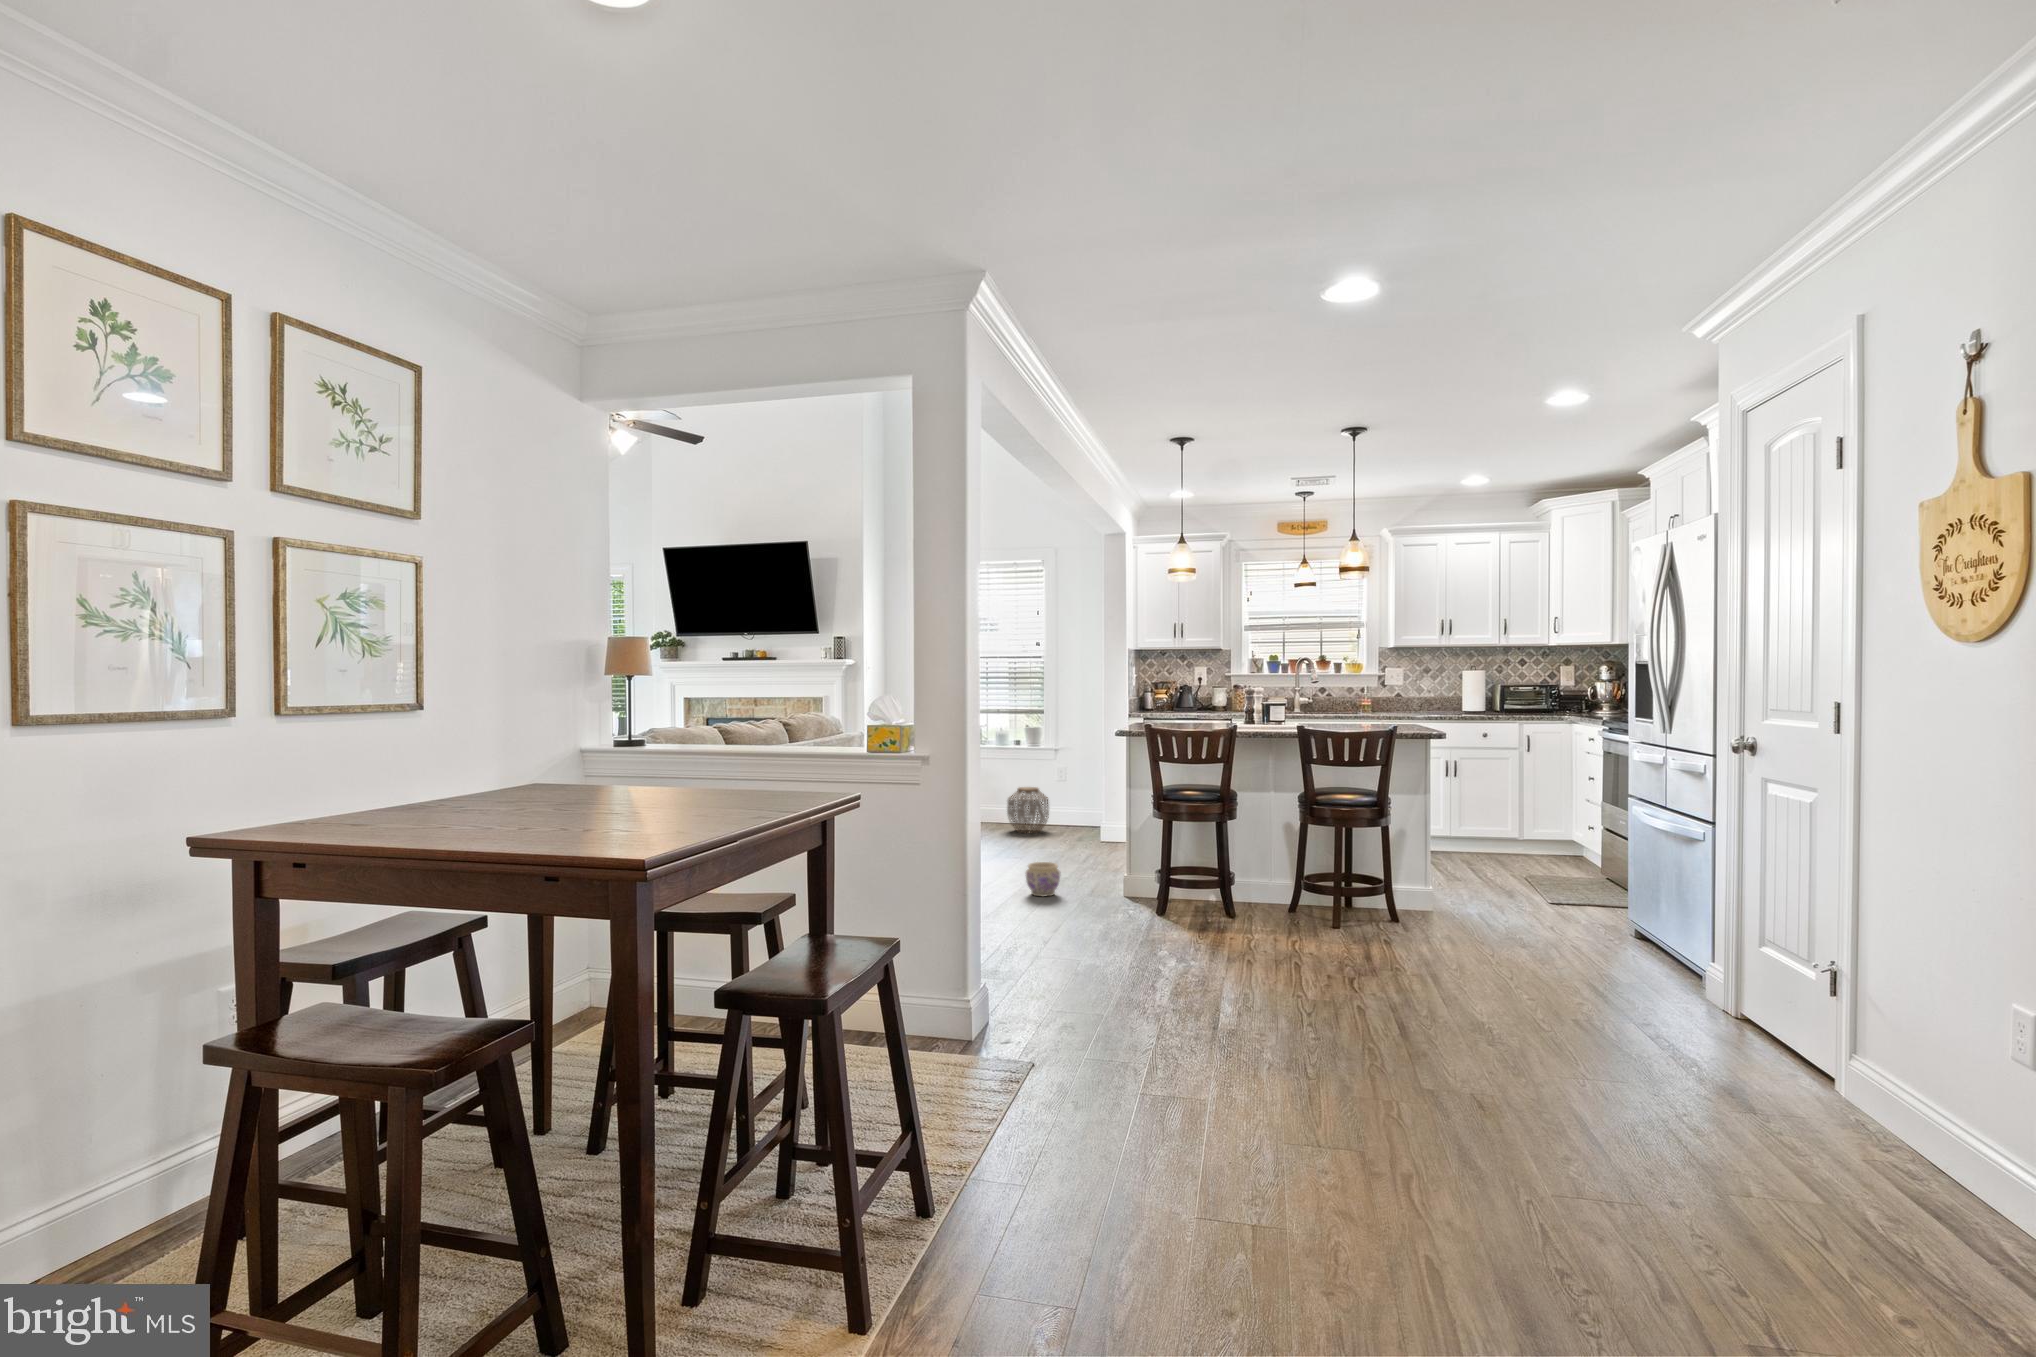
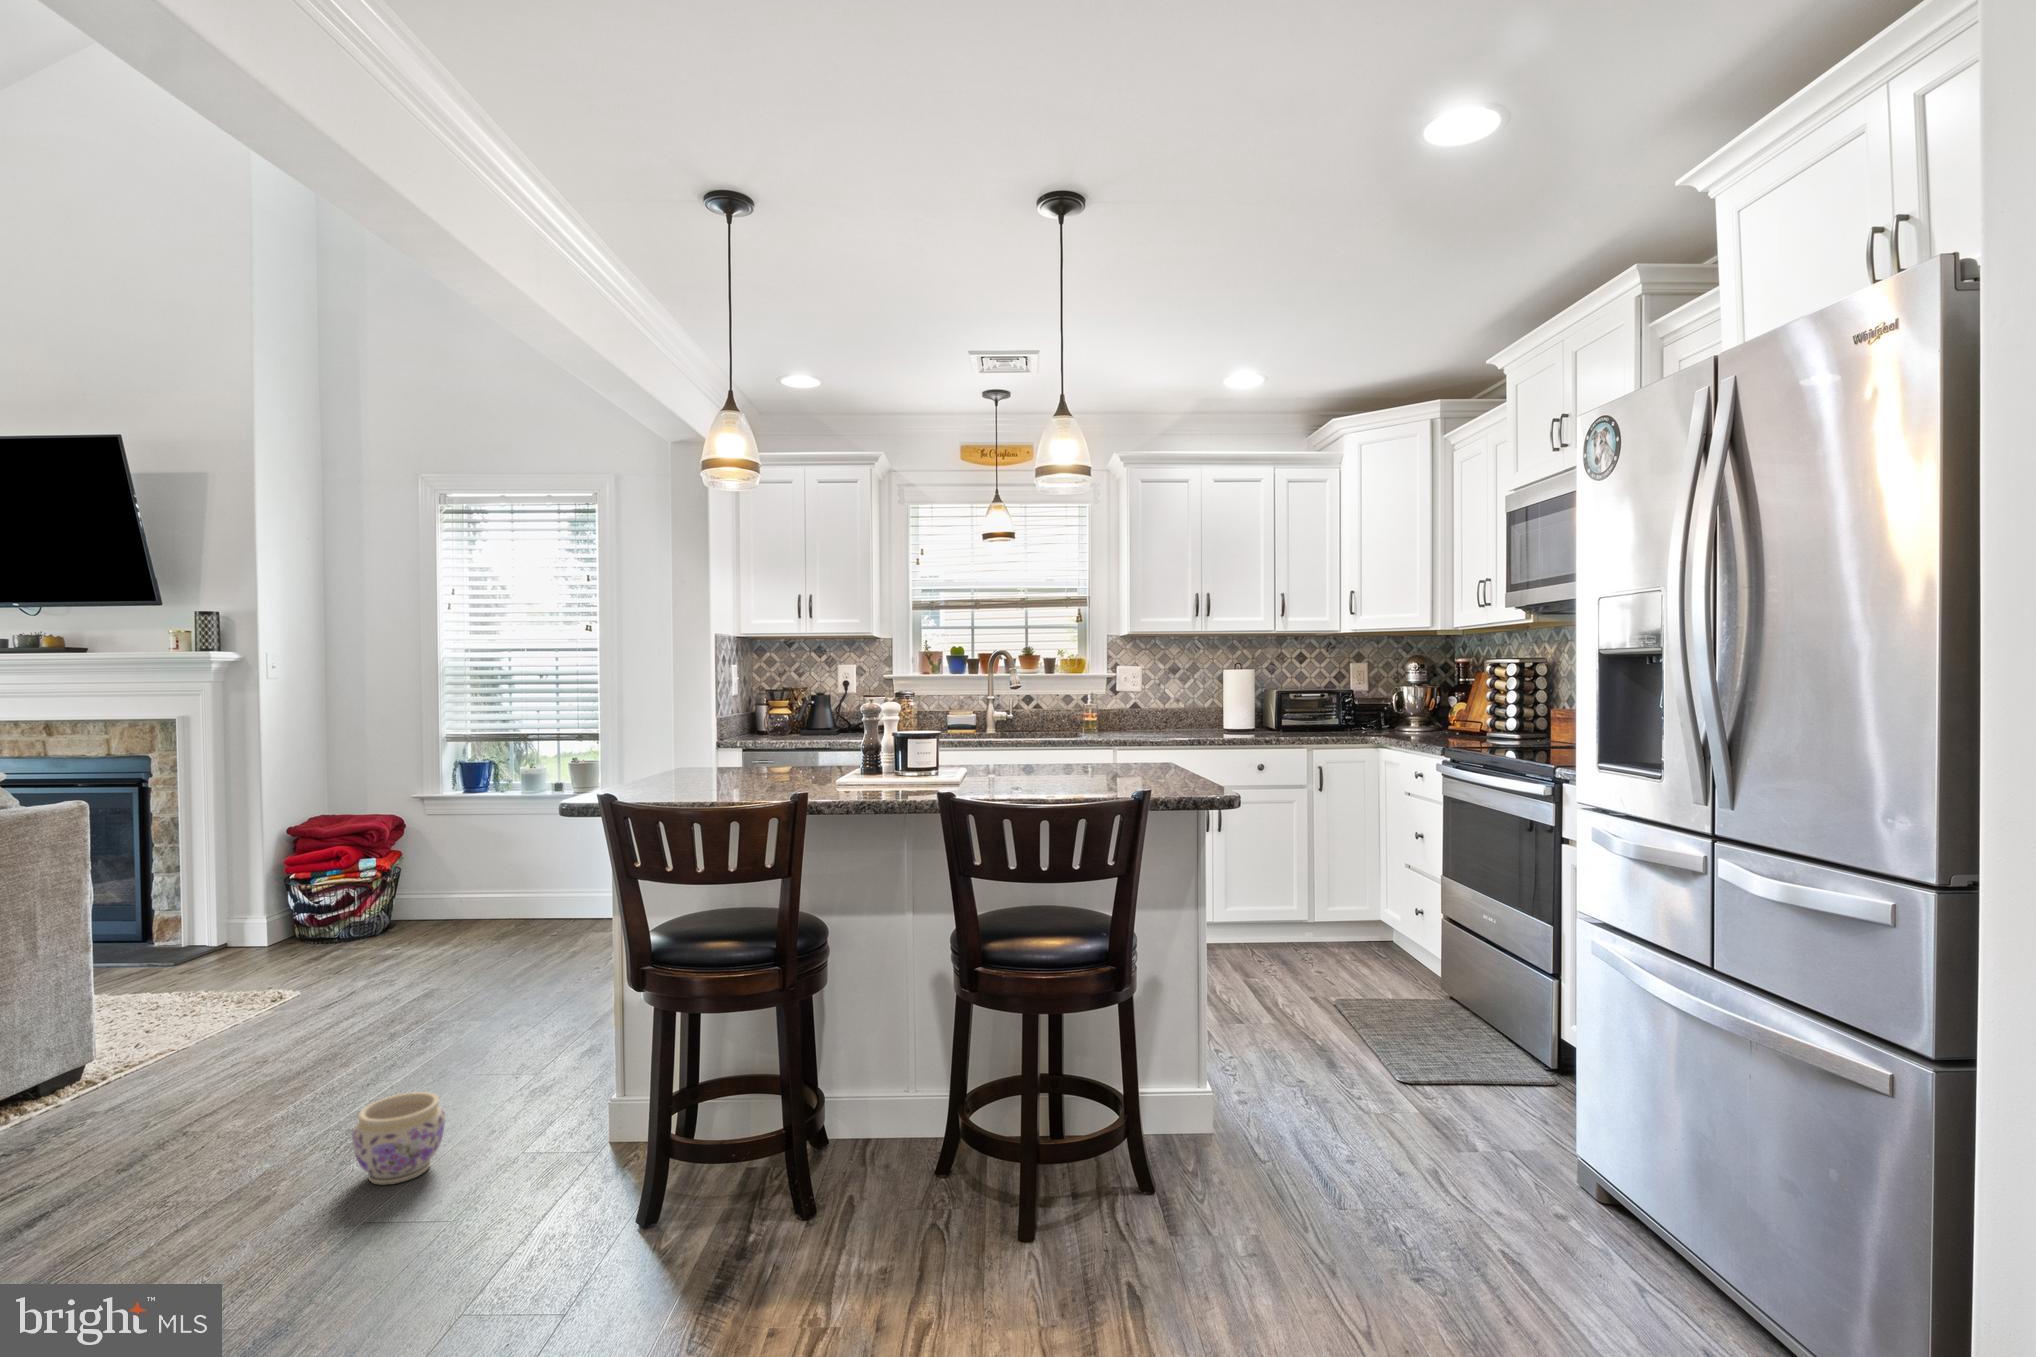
woven basket: present [1007,787,1049,833] -> none [513,865,591,947]

